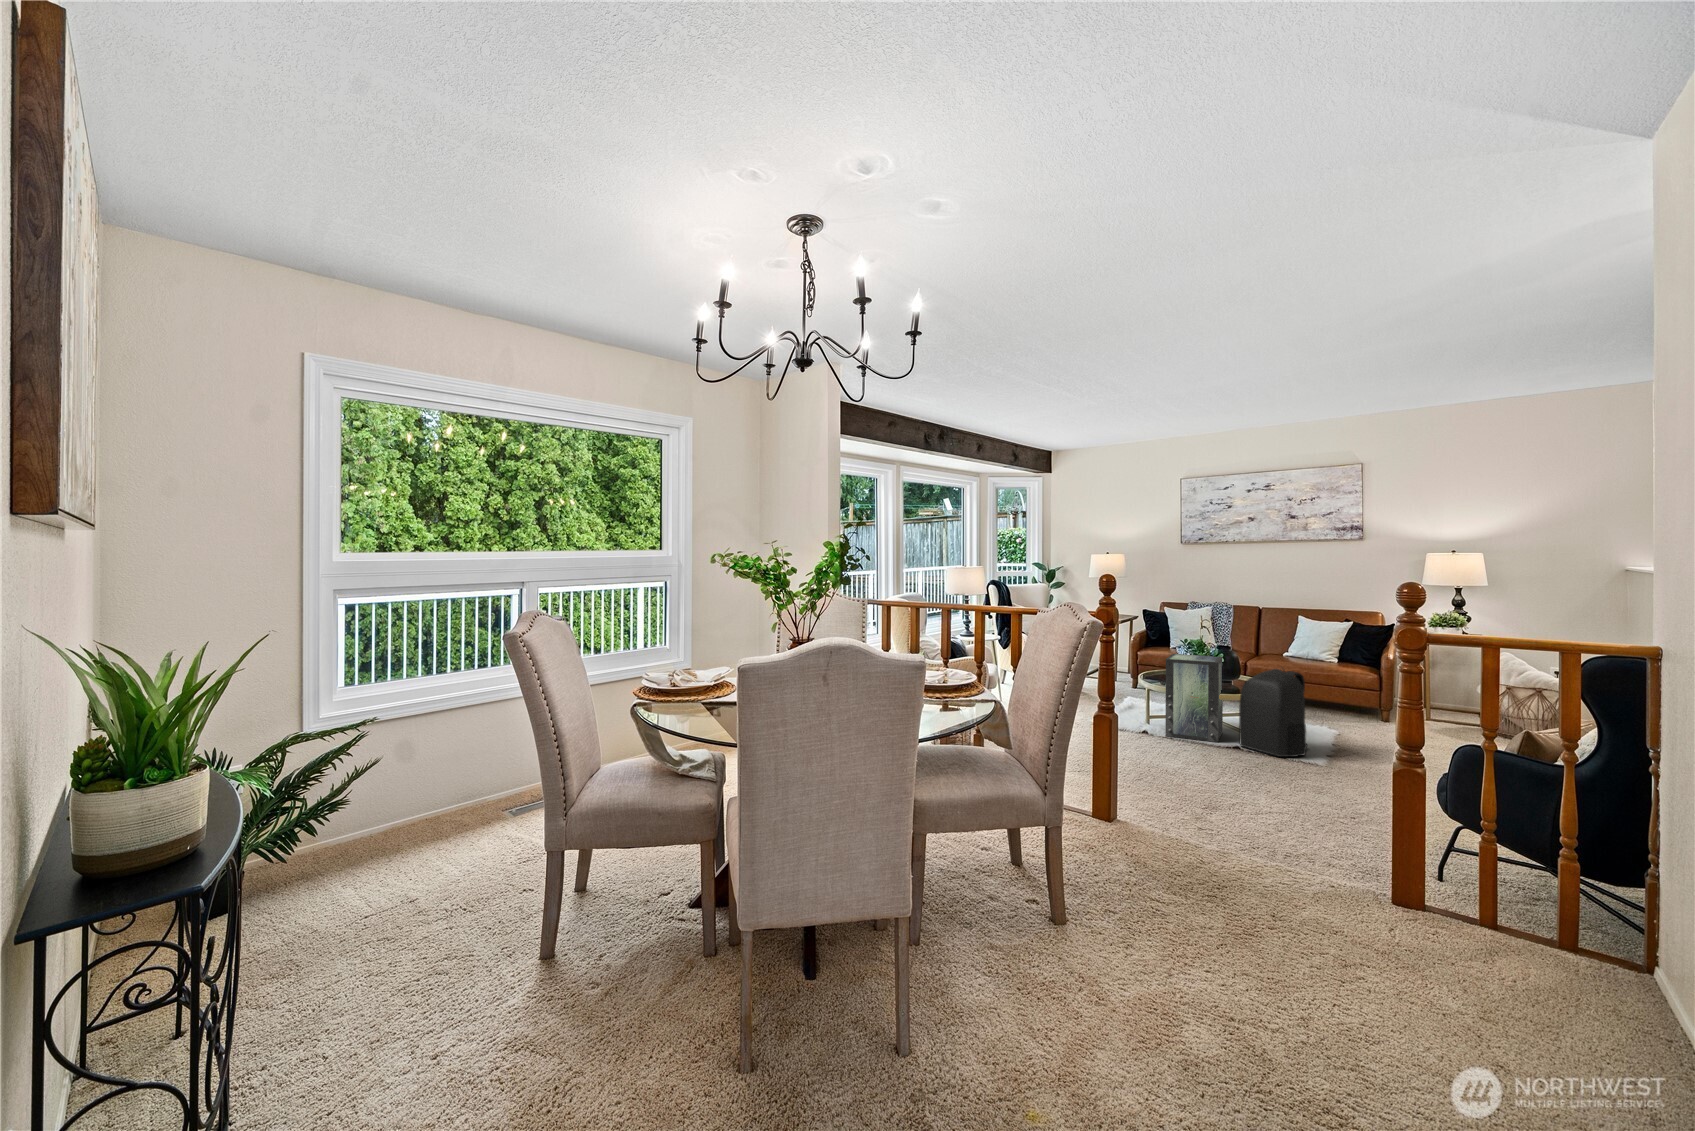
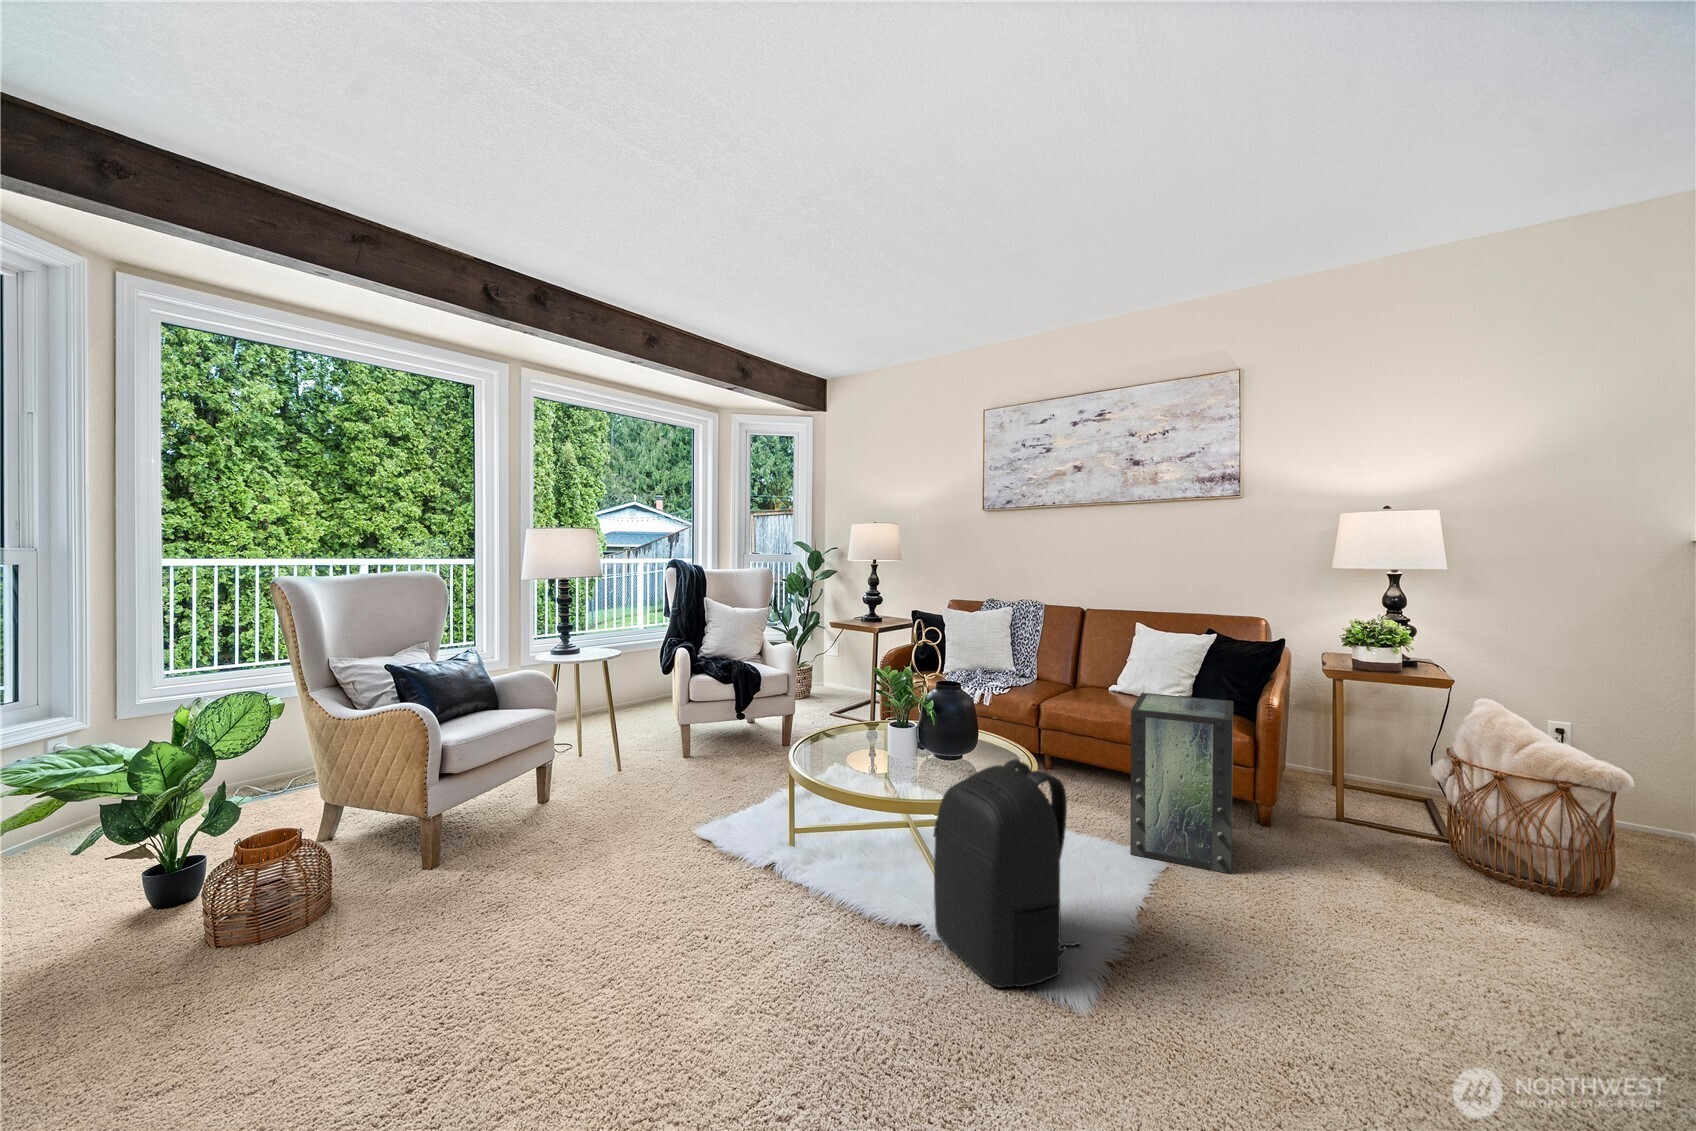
storage box: present [1165,654,1223,742] -> present [1130,693,1233,874]

